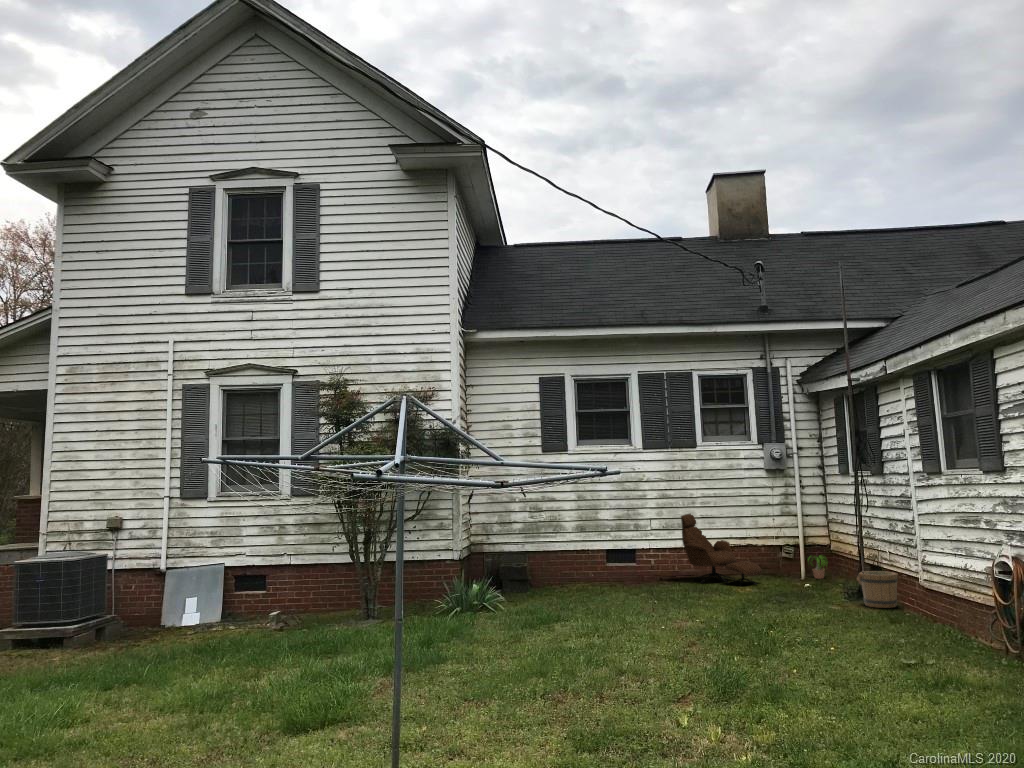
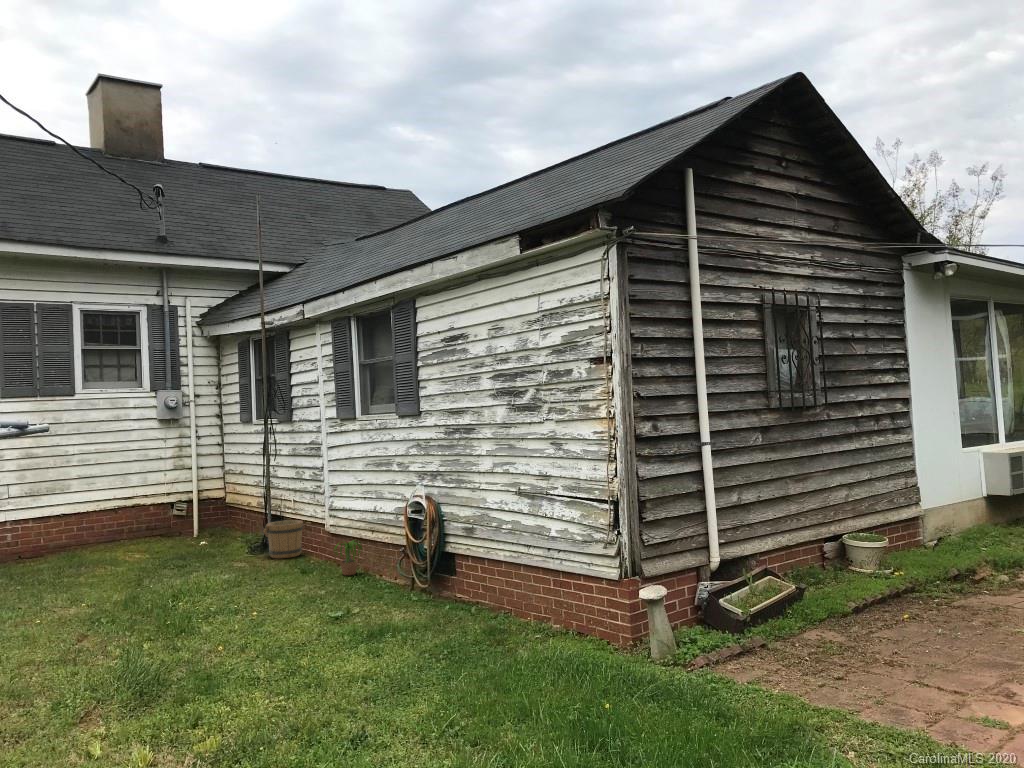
lounge chair: present [681,514,762,586] -> none [48,474,152,558]
potted plant: present [808,556,828,579] -> present [334,541,362,575]

